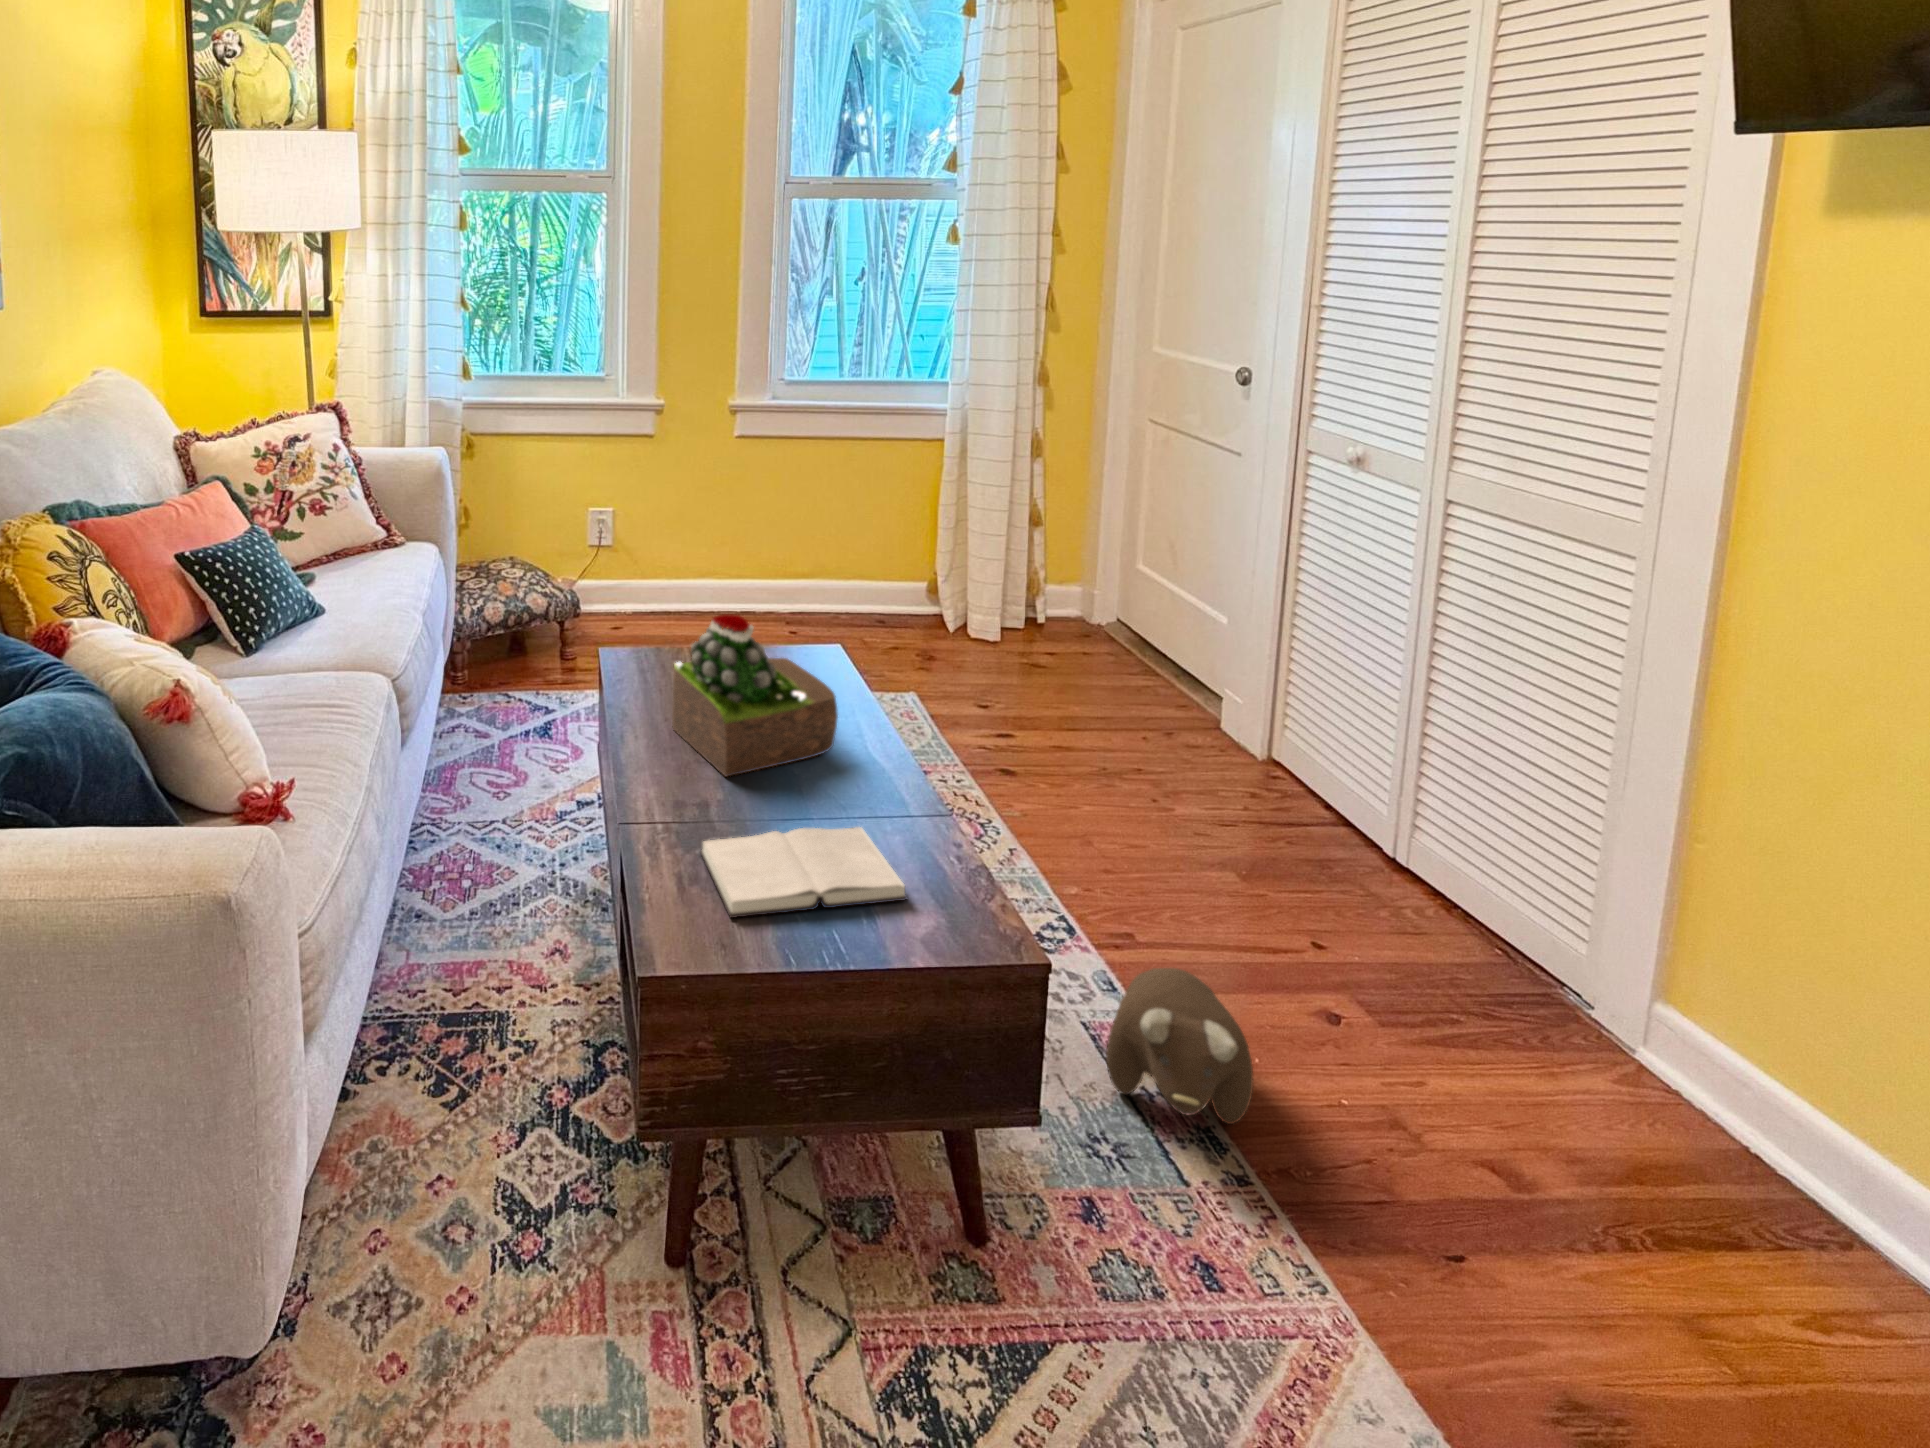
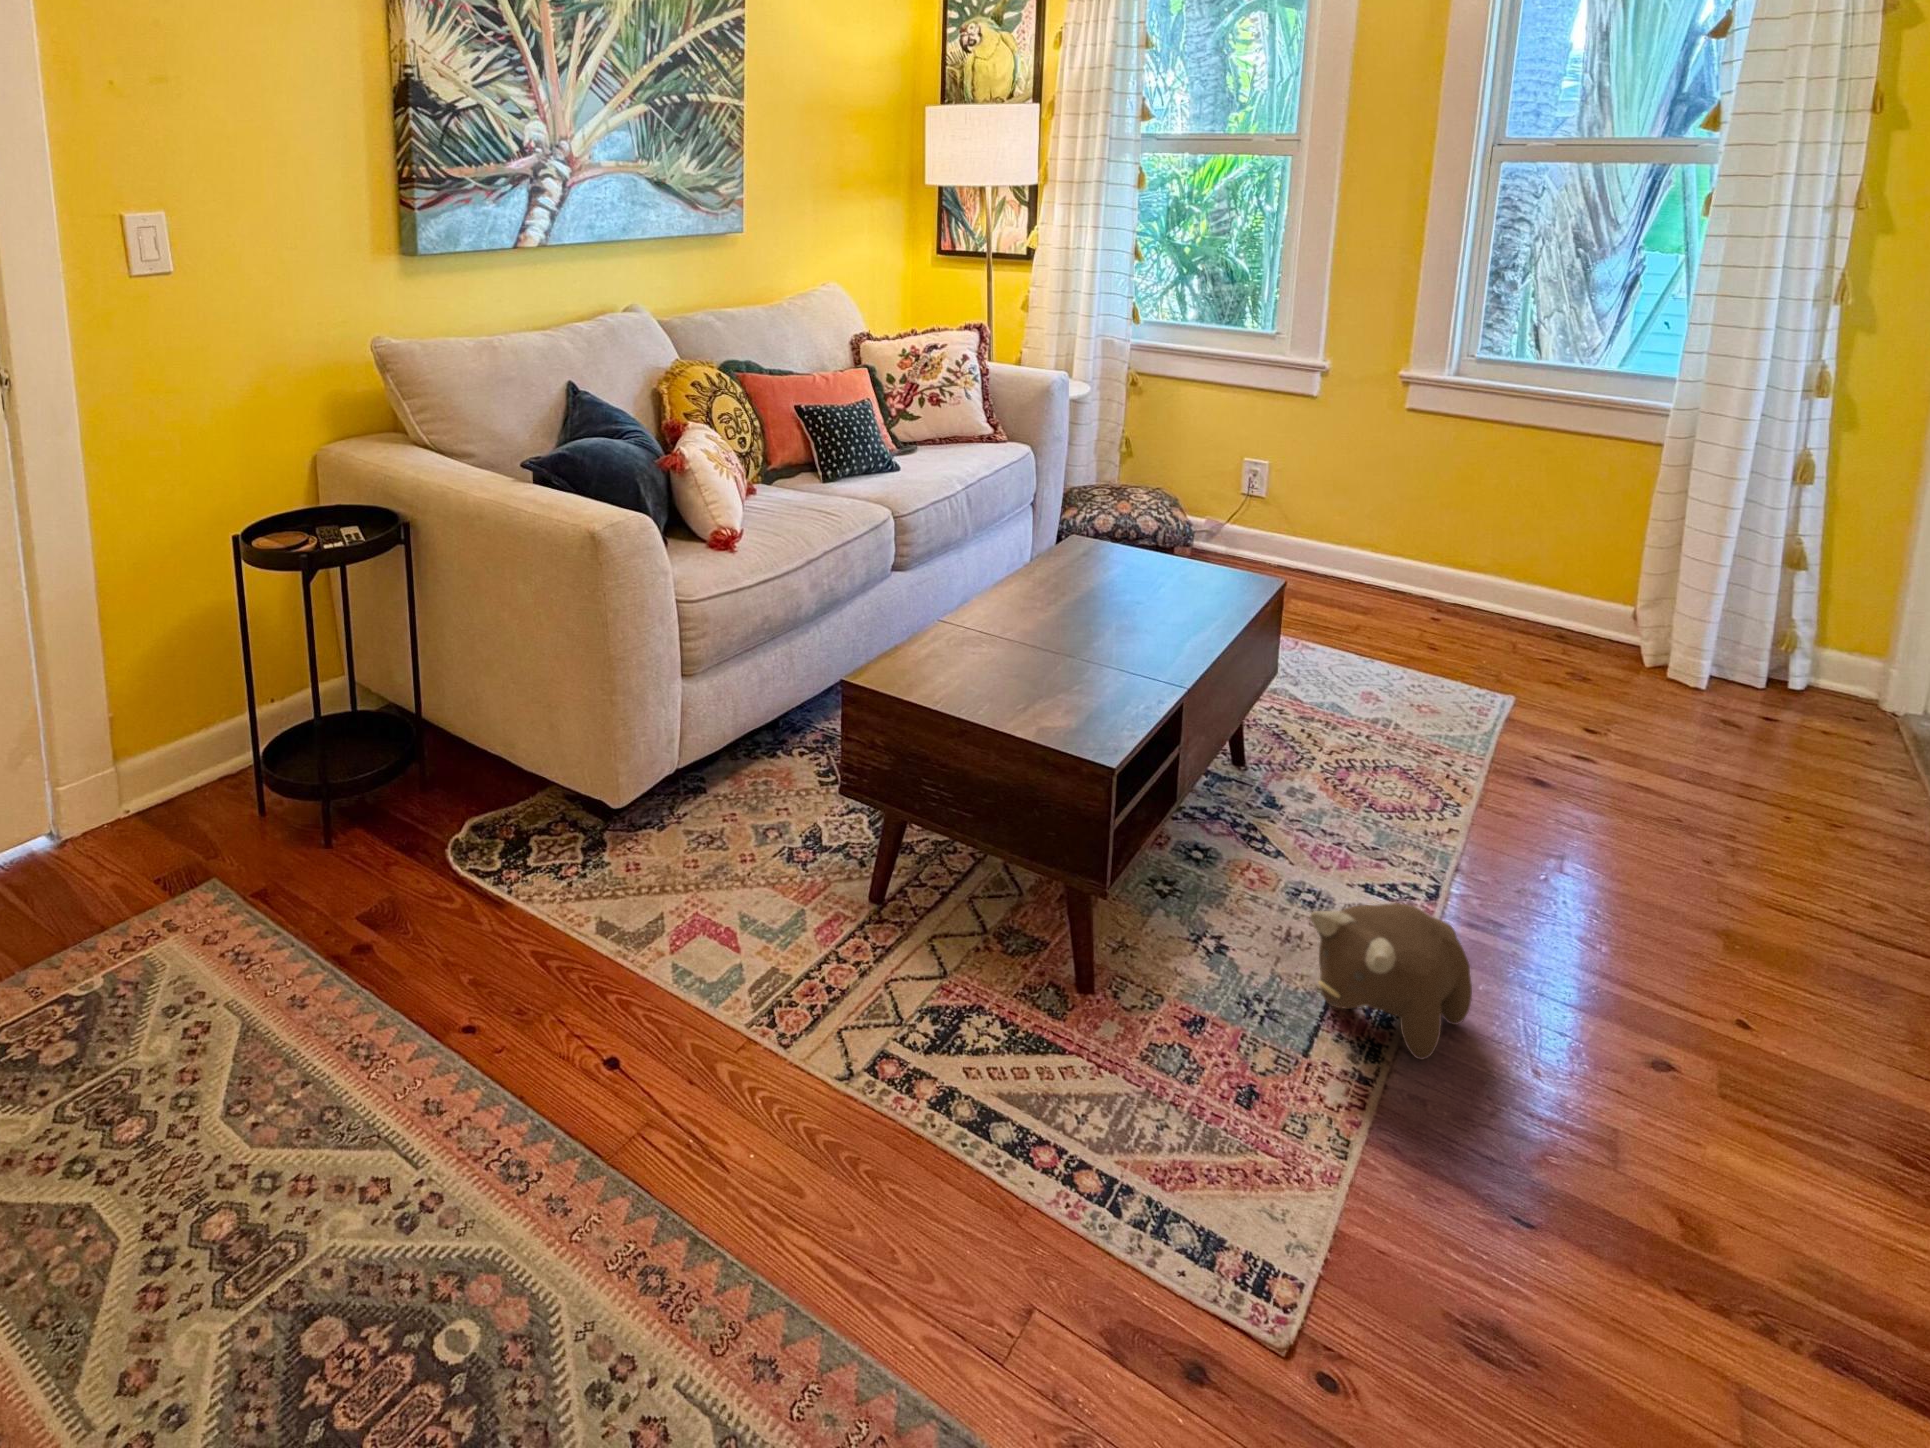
succulent plant: present [672,614,838,776] -> none [1048,496,1176,627]
hardback book: present [700,827,907,918] -> none [935,636,1097,710]

